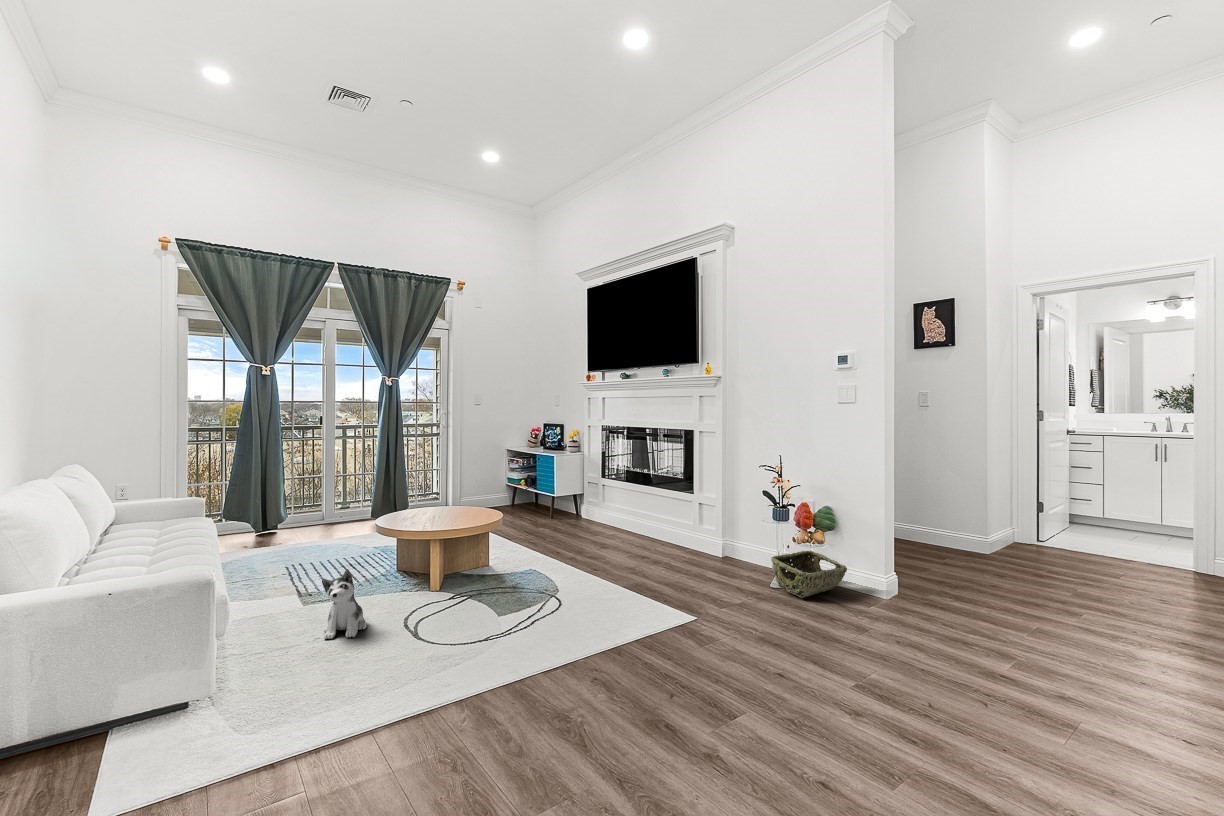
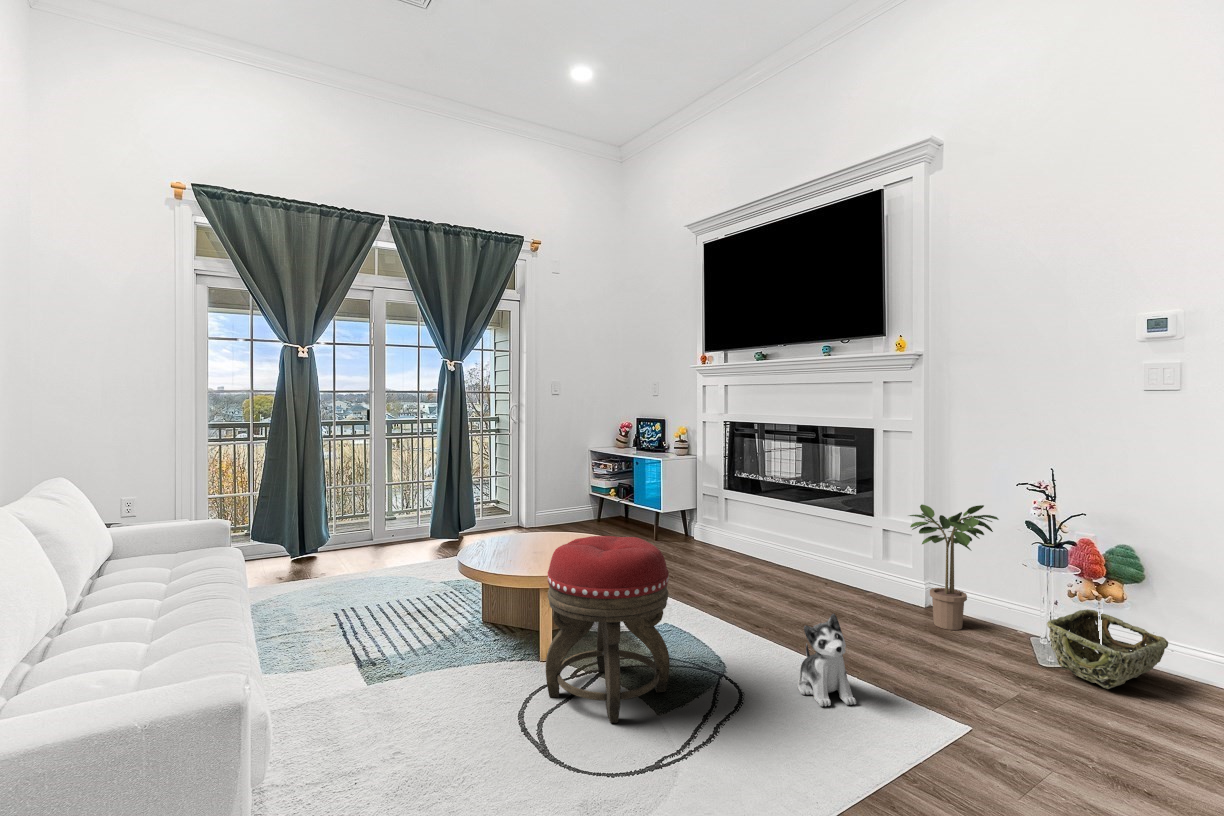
potted plant: none [704,482,757,570] -> present [909,505,999,630]
footstool: none [427,502,513,621] -> present [546,536,670,723]
plush toy: present [322,569,366,639] -> present [798,614,856,706]

